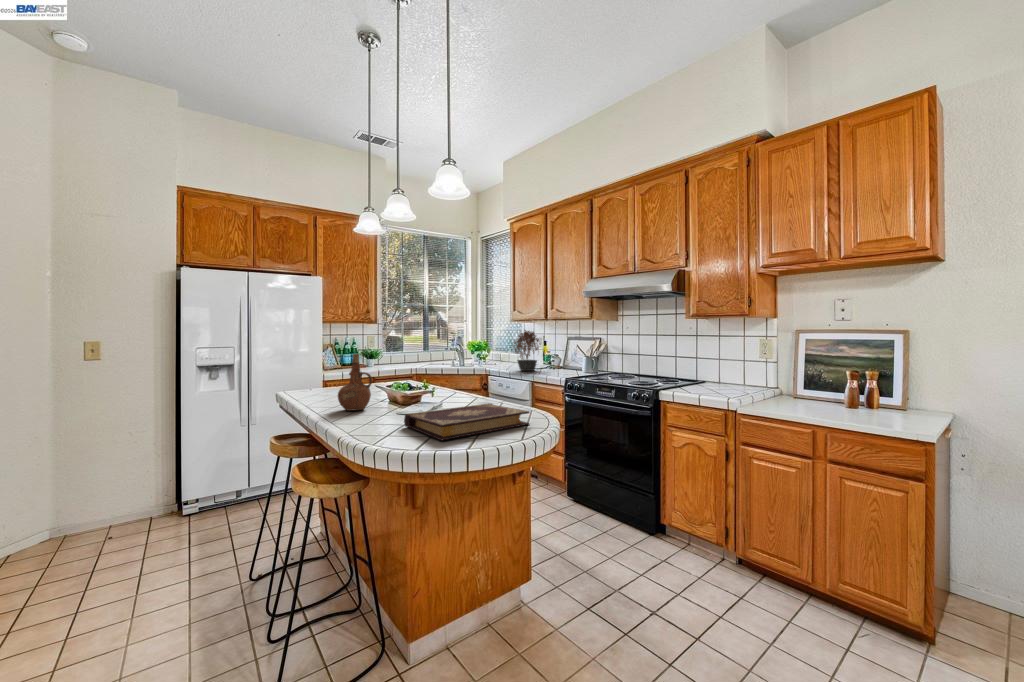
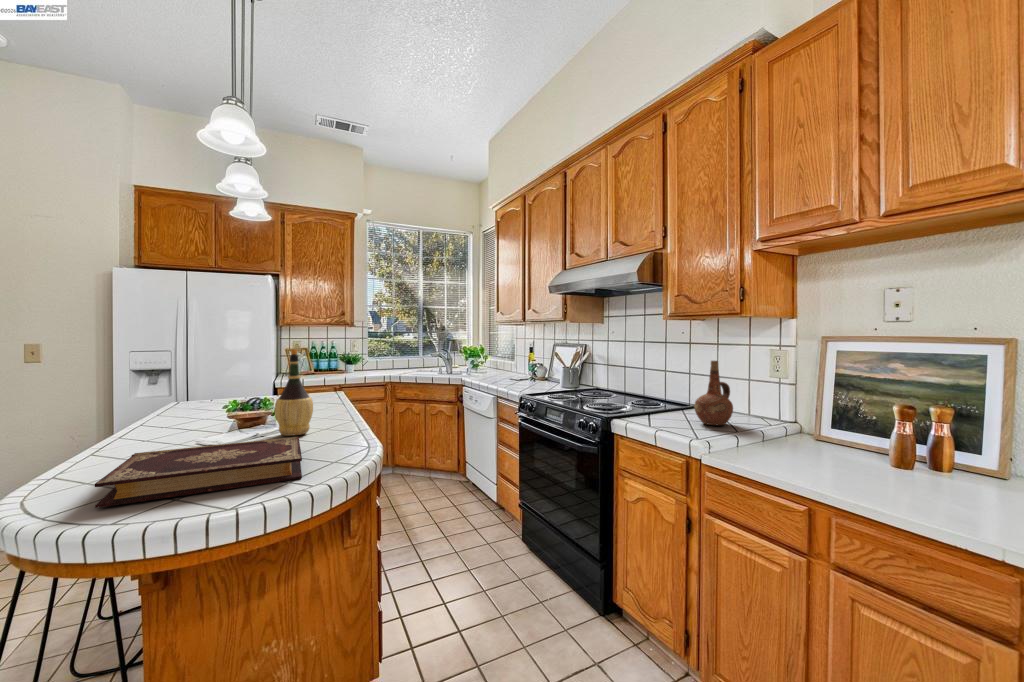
potted plant: present [514,330,539,371] -> none [482,333,519,382]
wine bottle: none [446,341,472,406] -> present [275,349,313,436]
ceramic pitcher: present [338,354,372,411] -> present [694,361,733,425]

